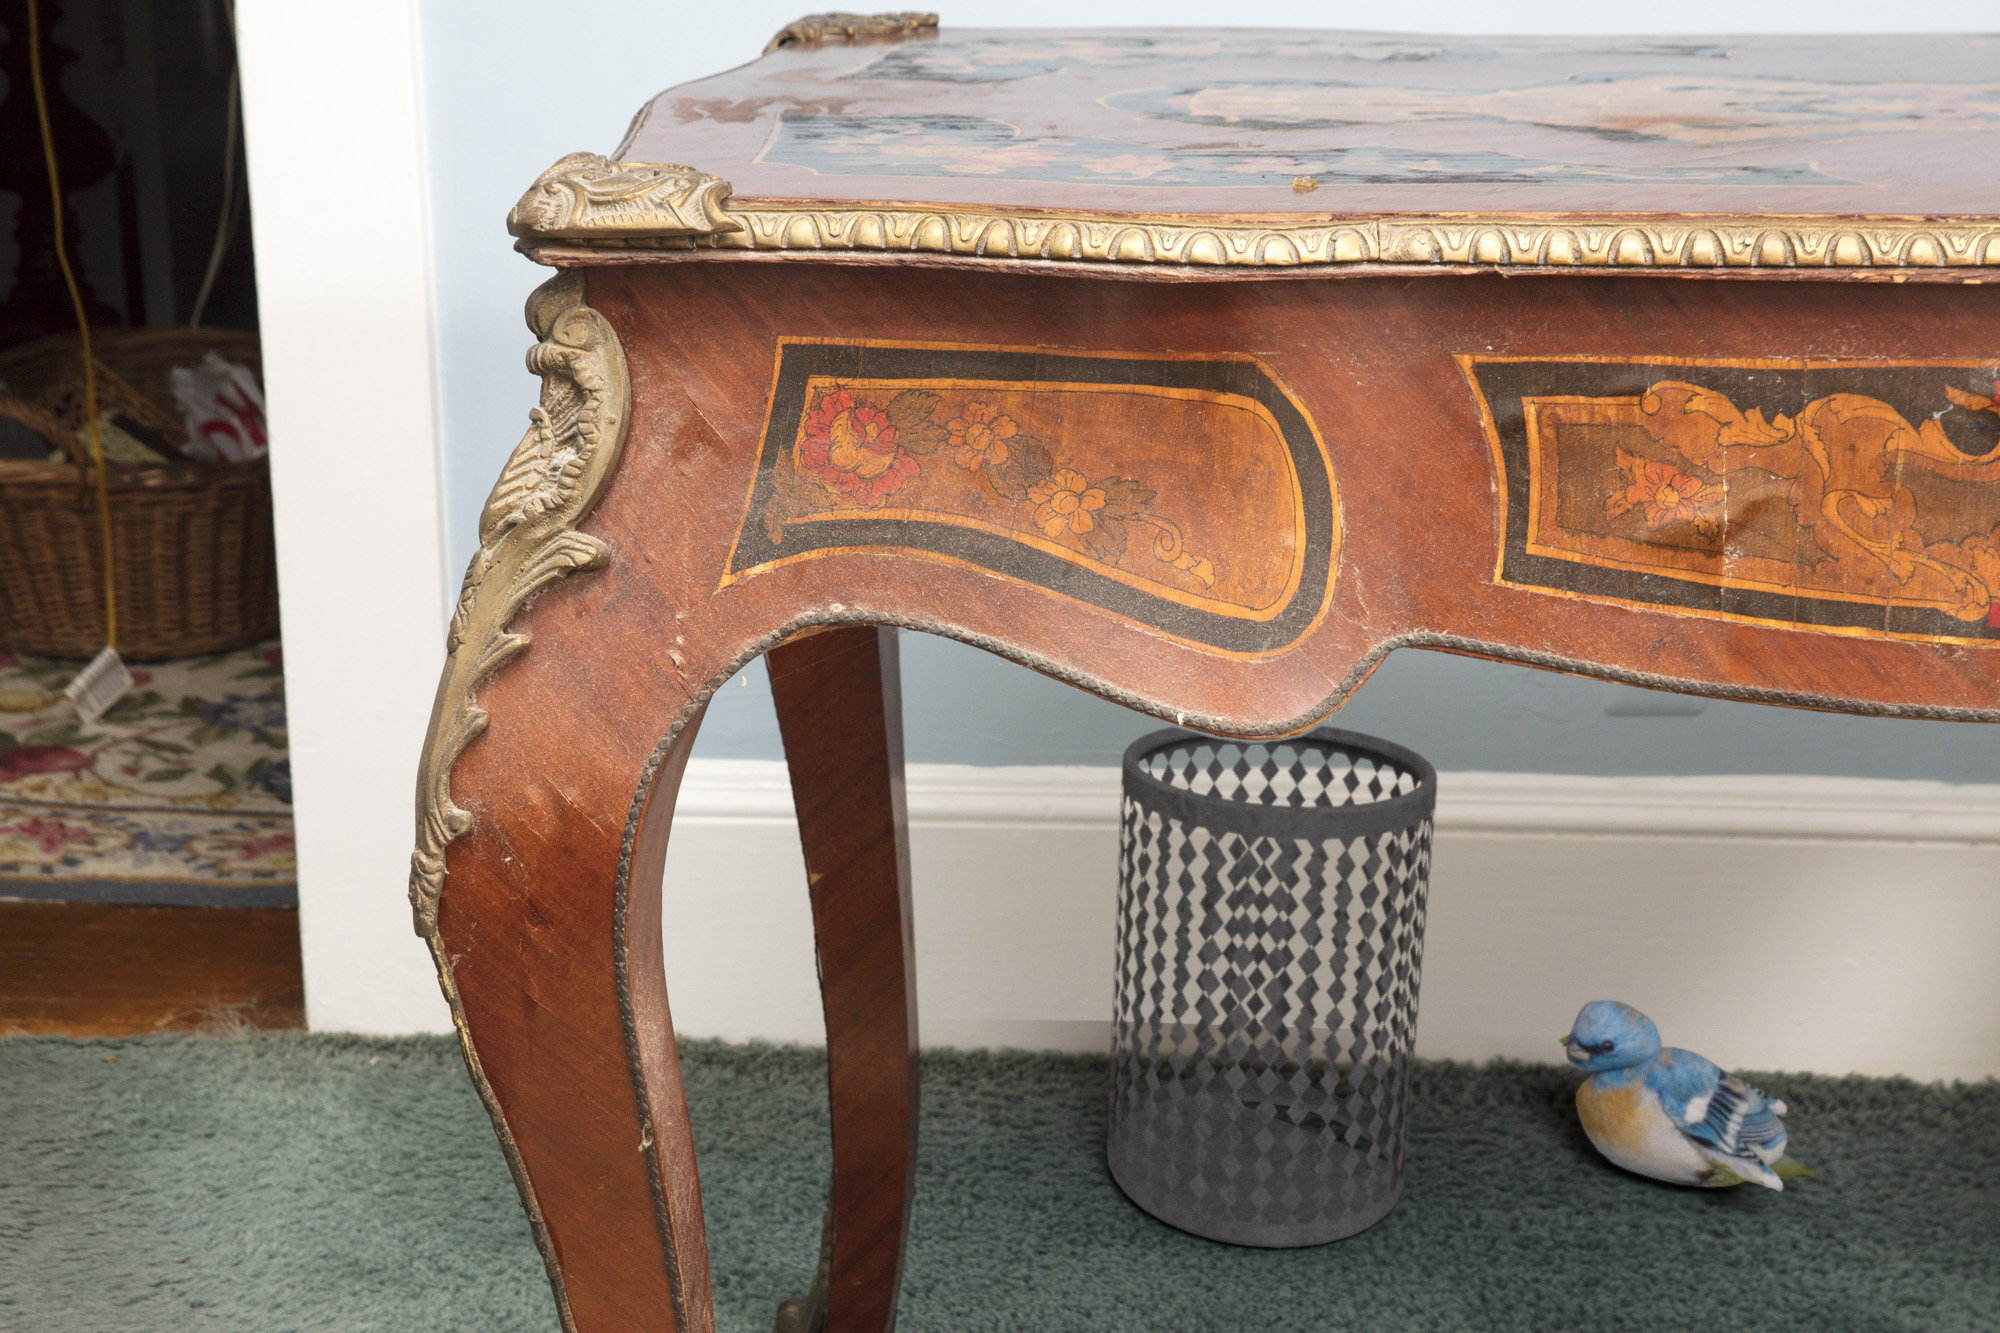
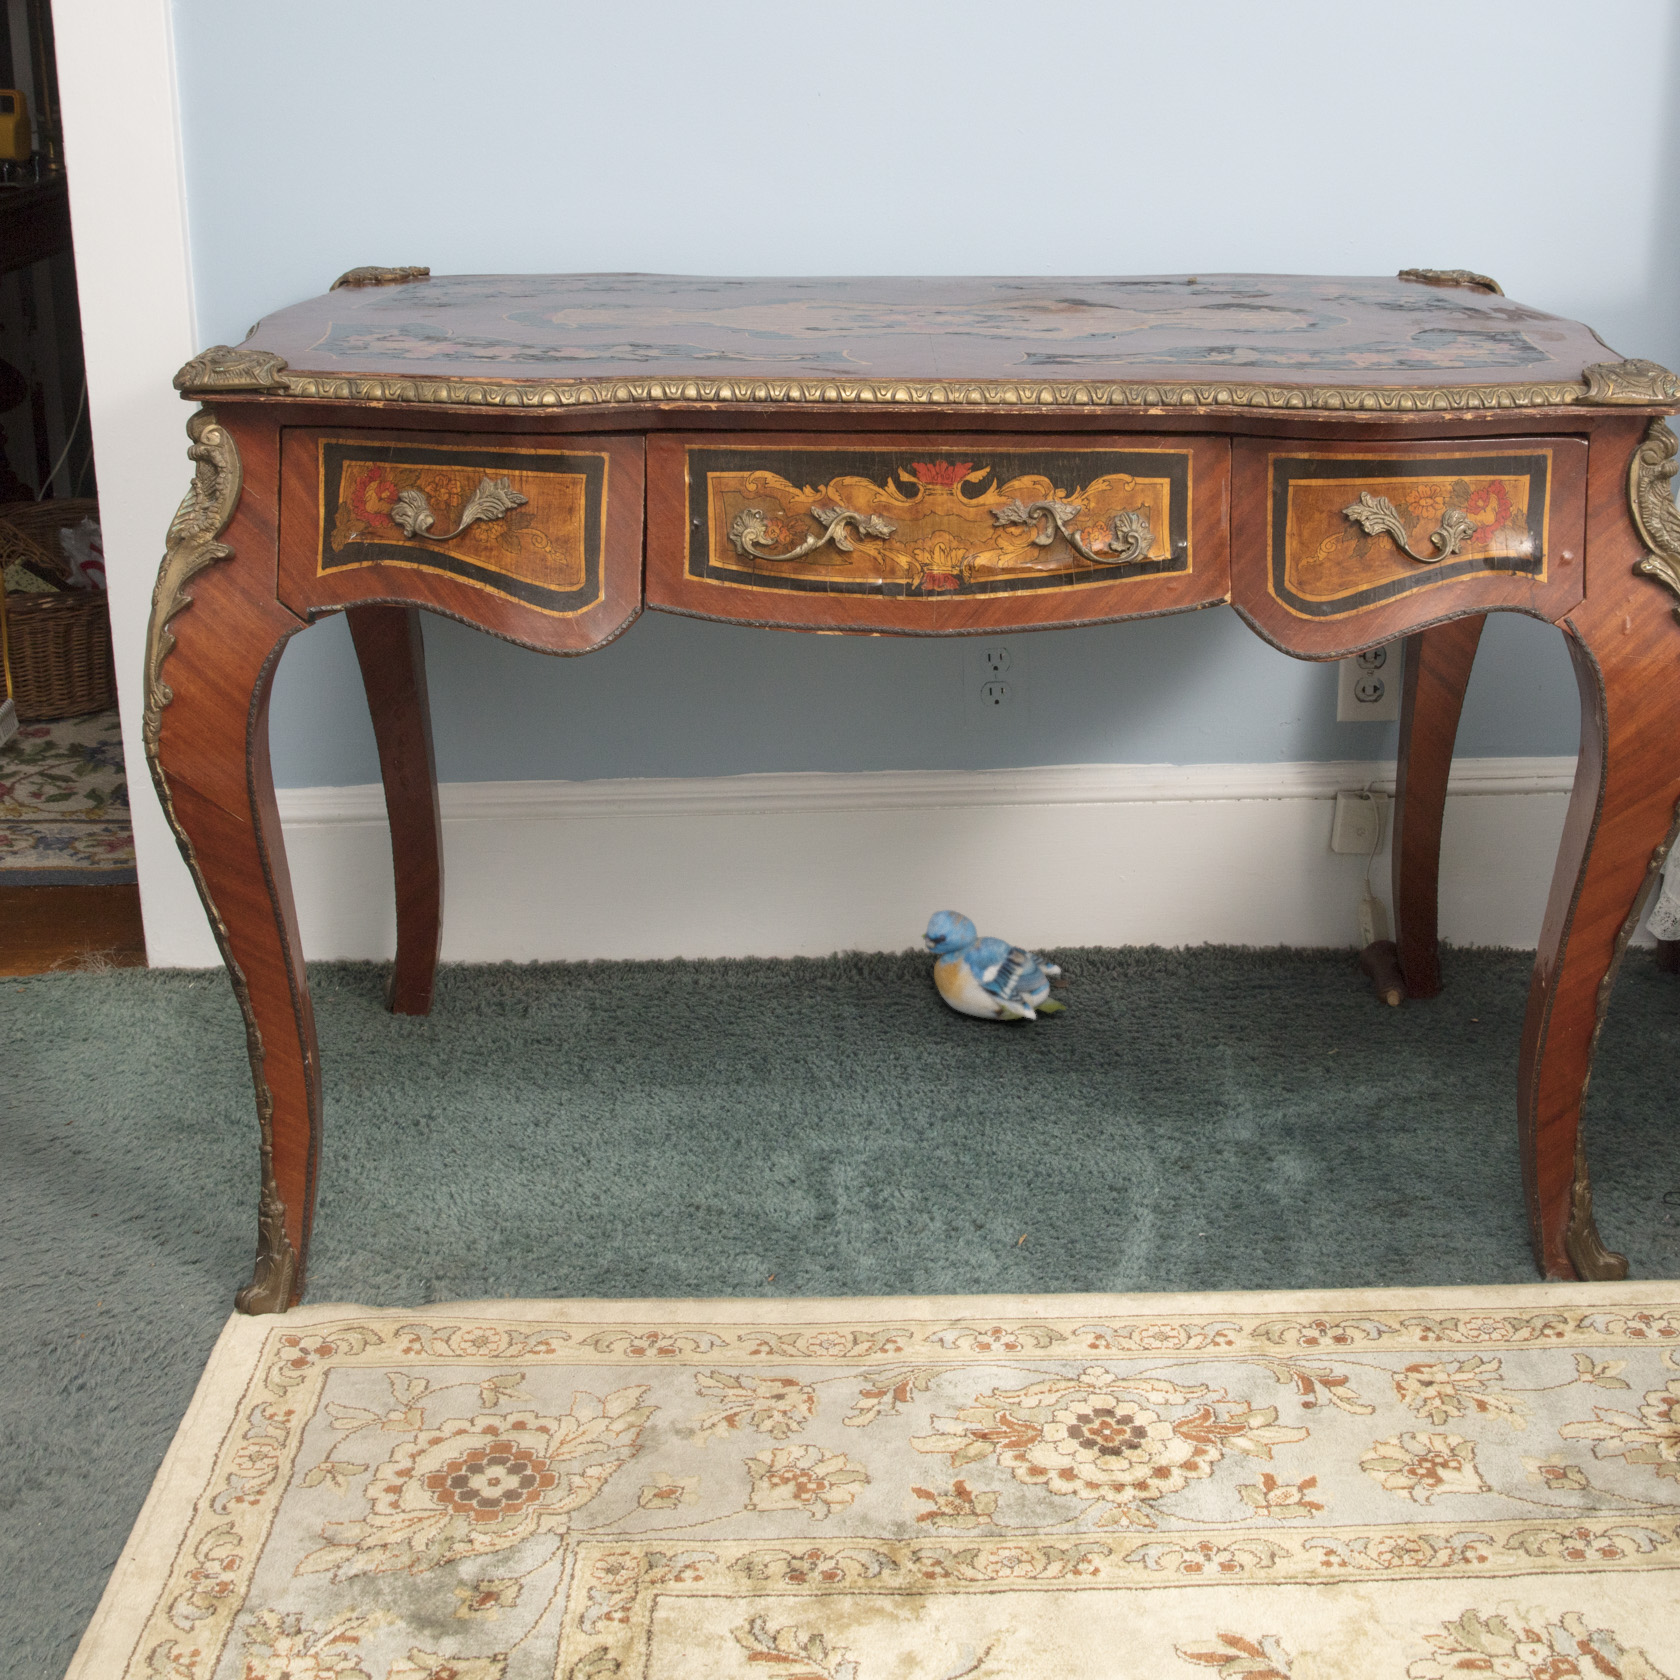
wastebasket: present [1107,726,1437,1248] -> none [632,748,826,1069]

